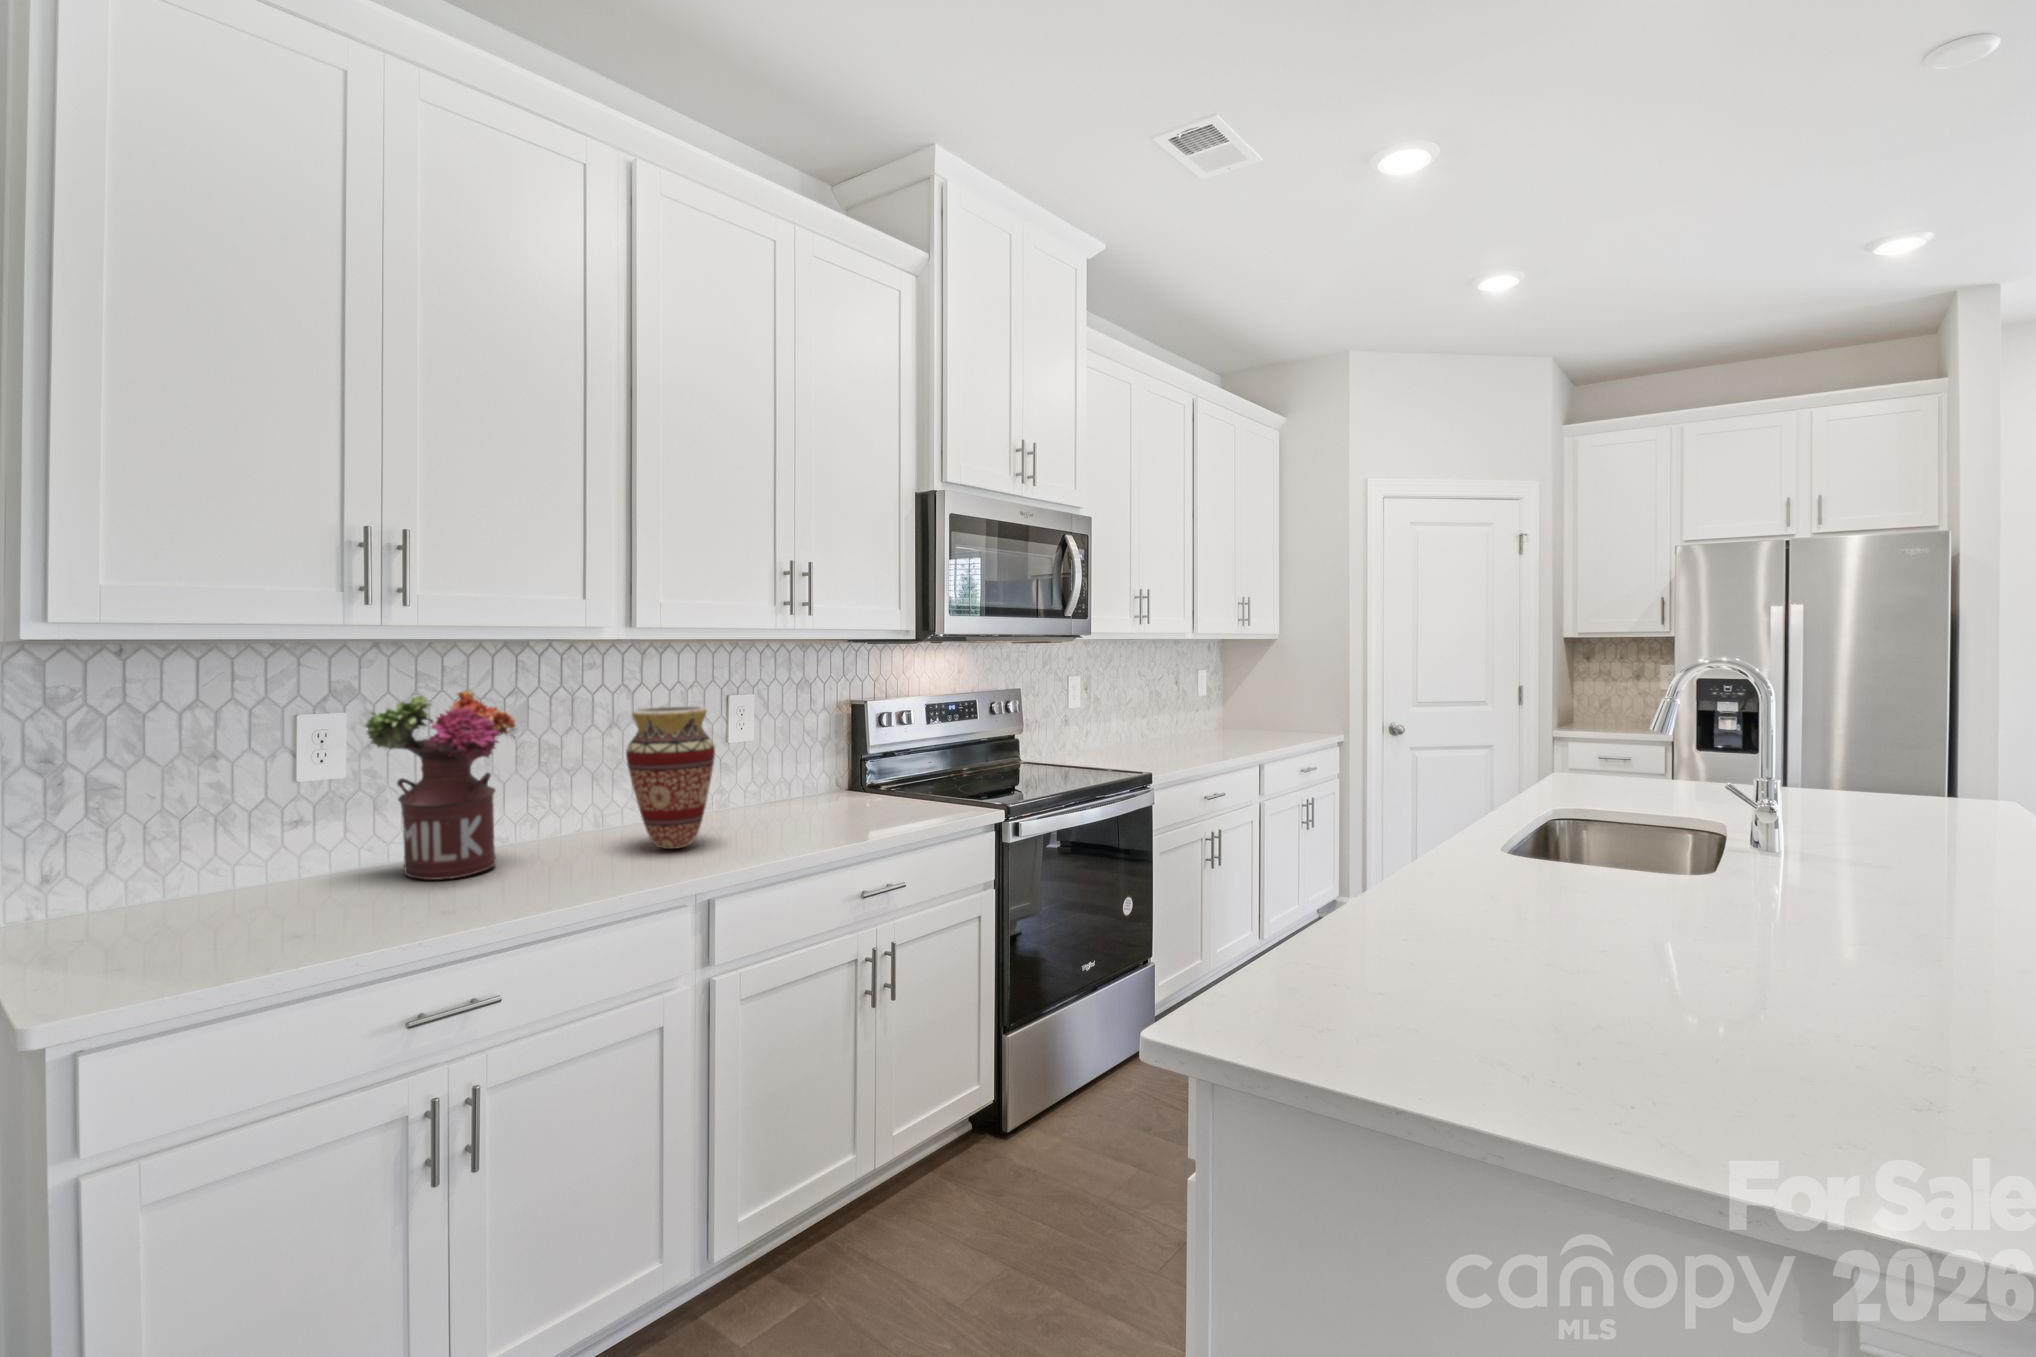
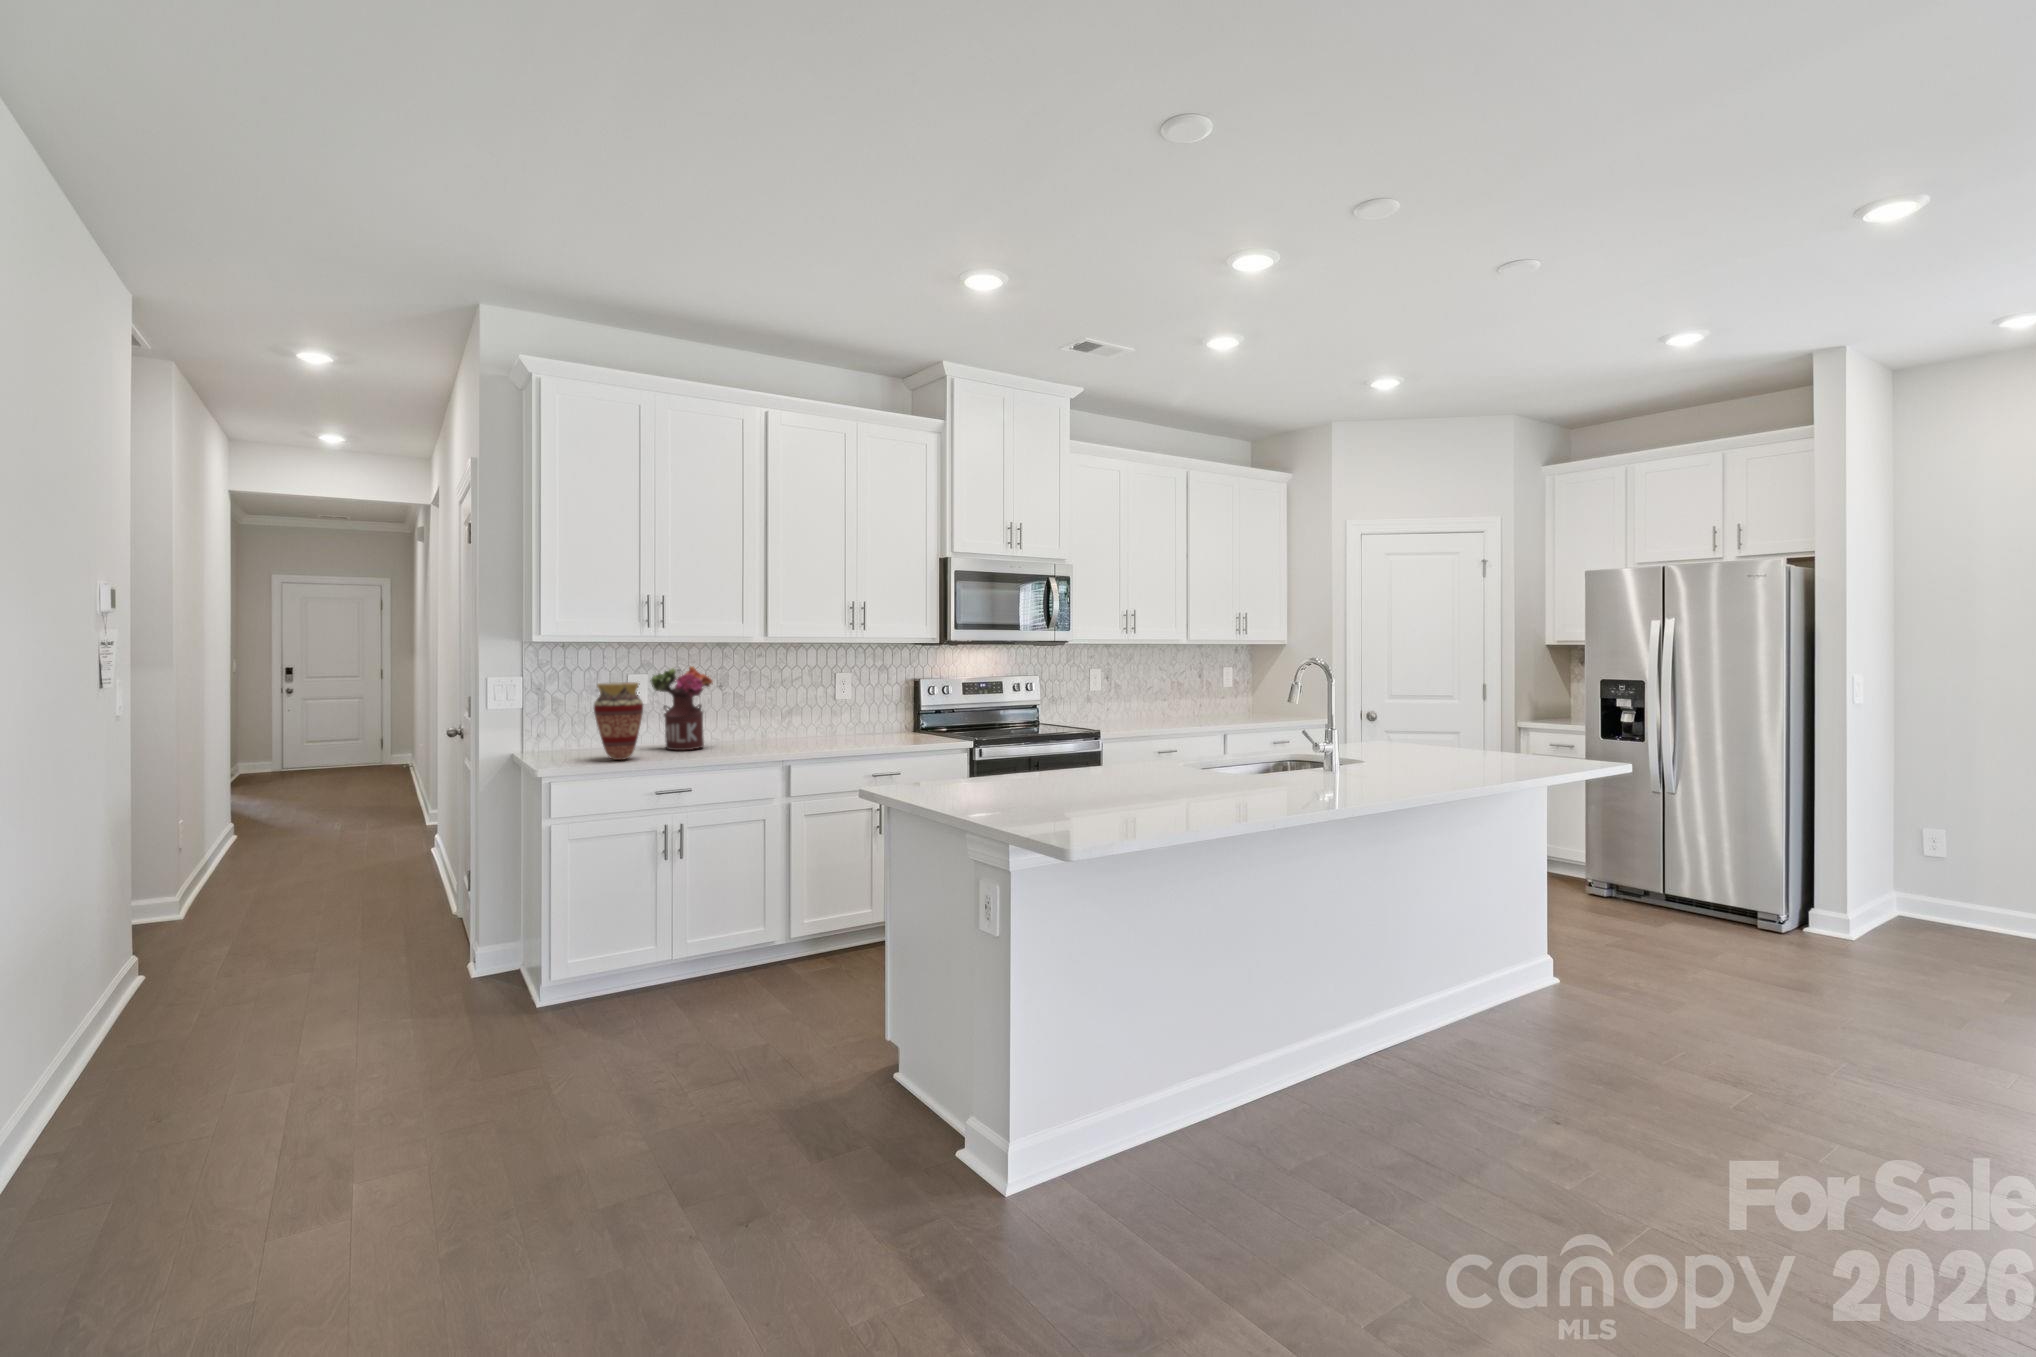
vase: present [626,707,715,849] -> present [594,682,643,760]

